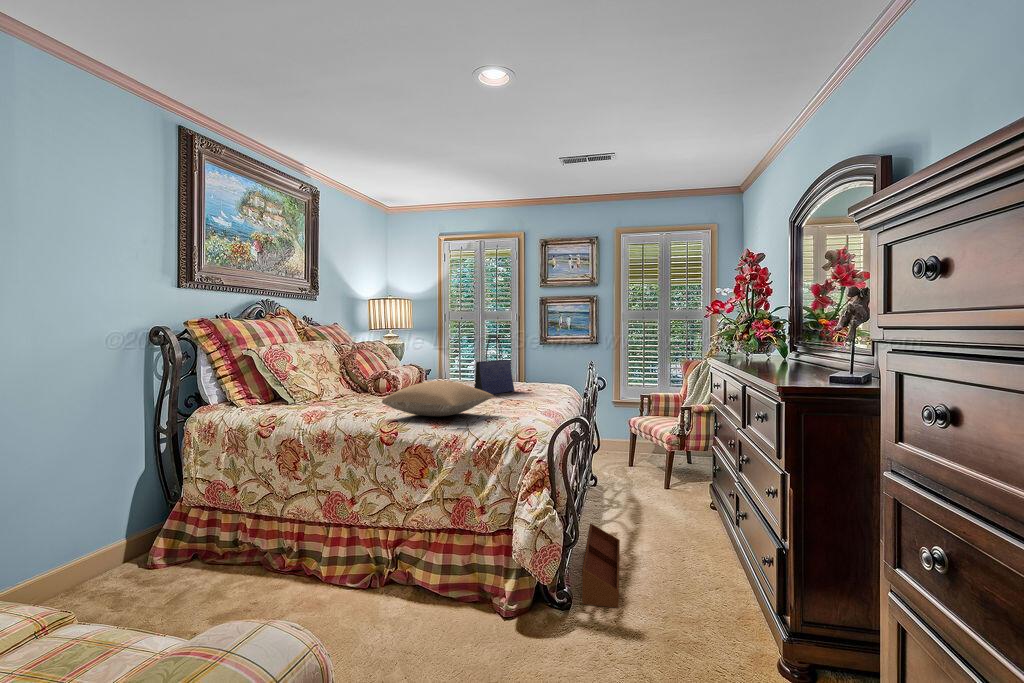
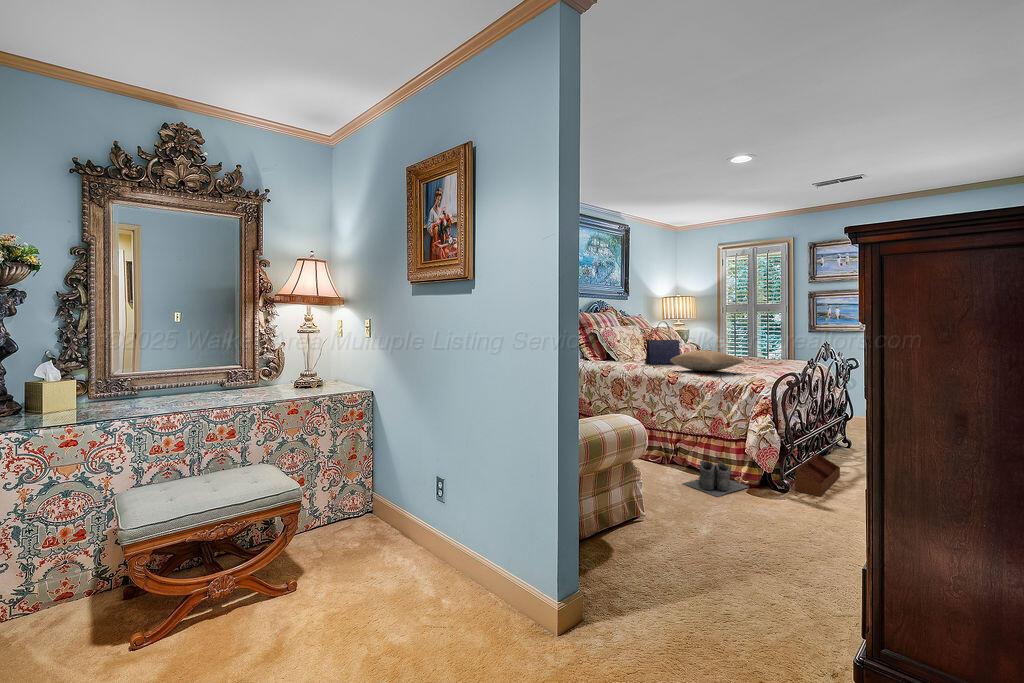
tote bag: present [474,336,514,394] -> present [645,322,680,364]
boots: none [410,582,520,663] -> present [683,461,749,497]

